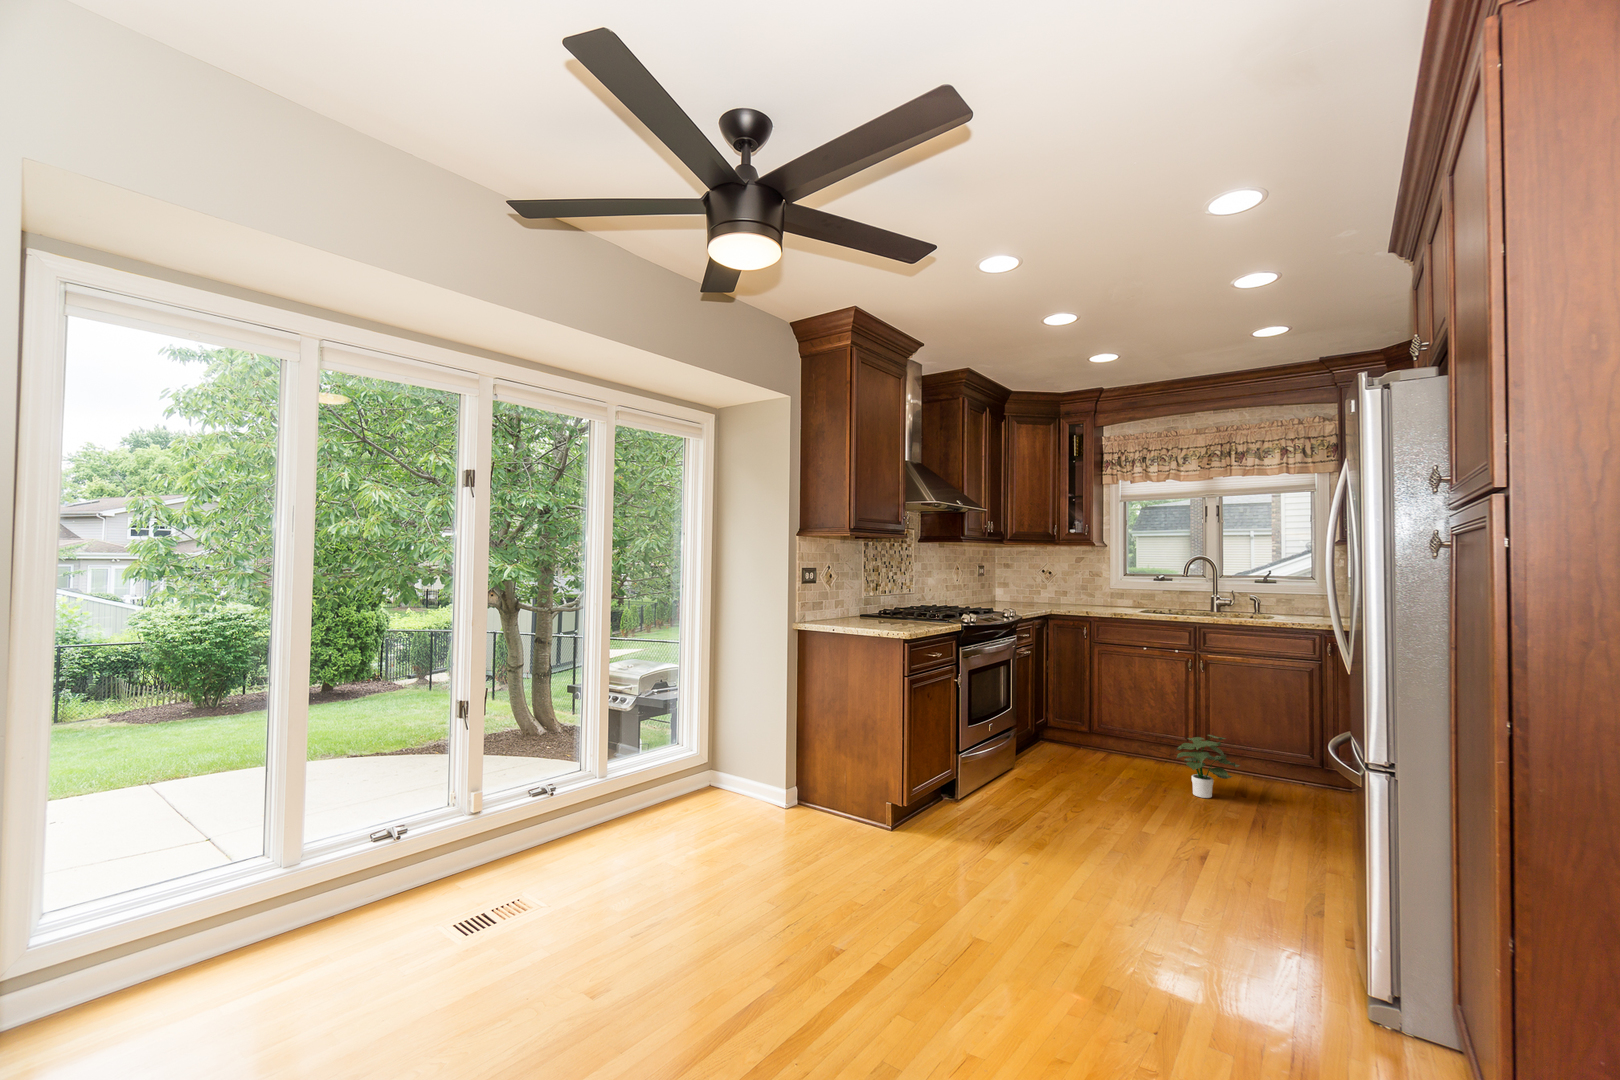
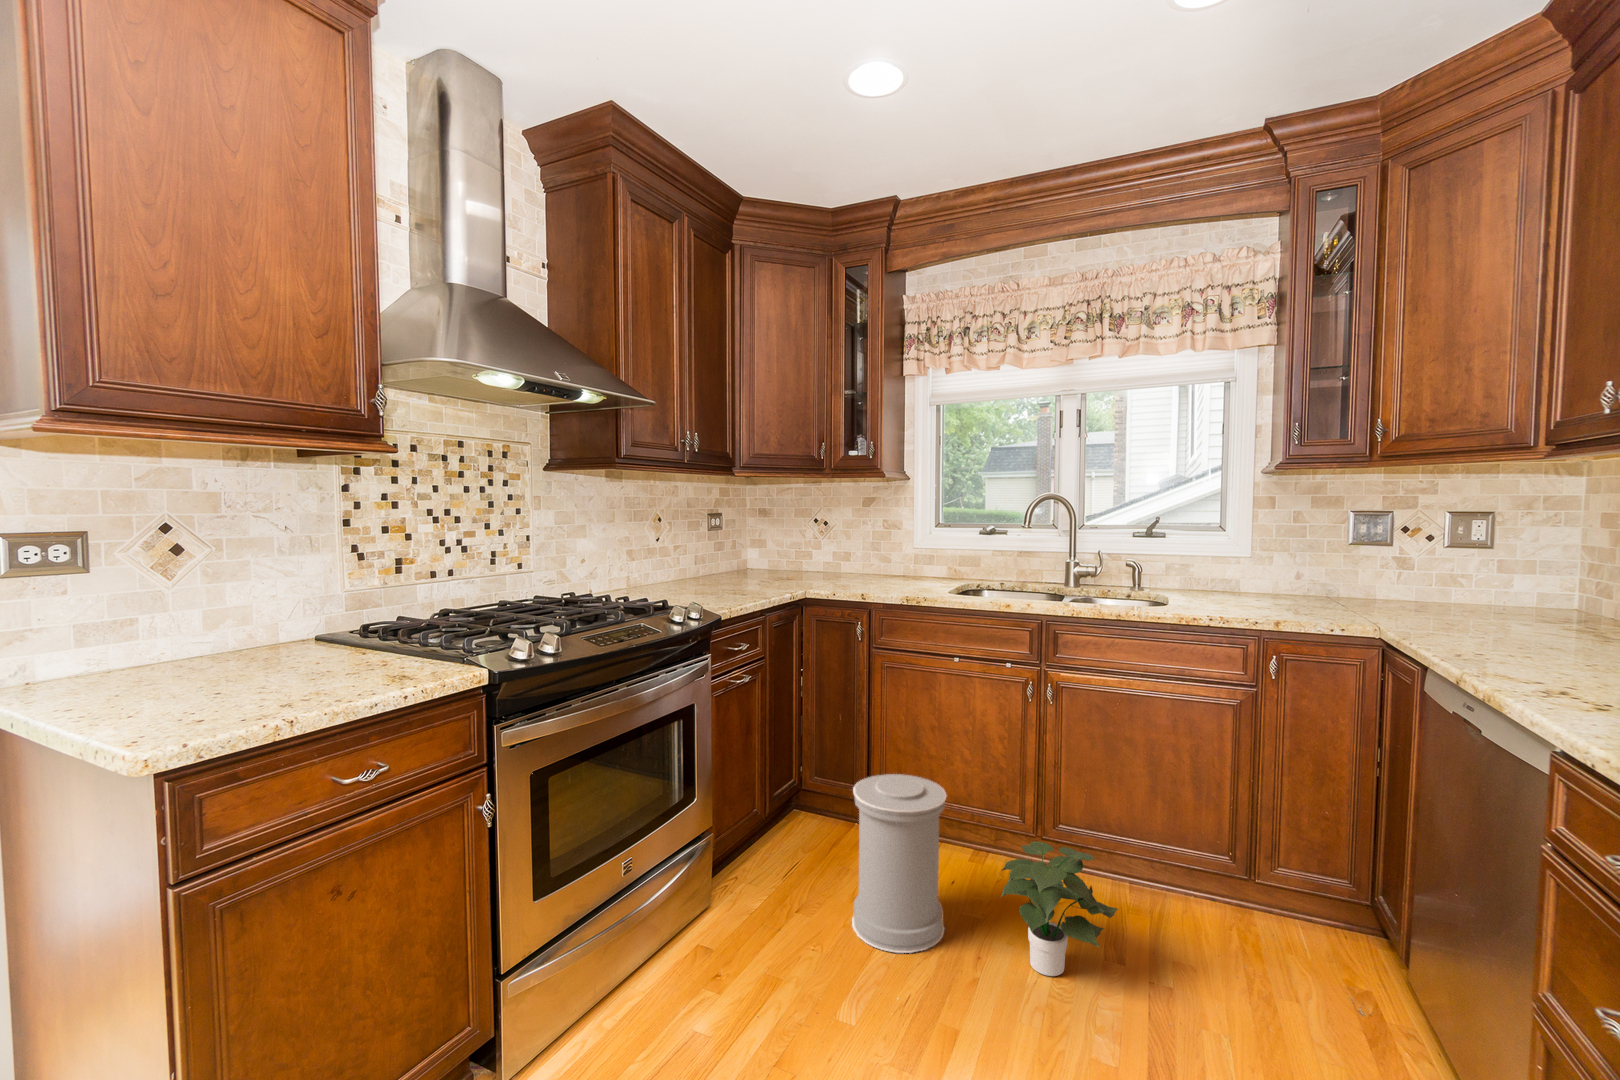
trash can: none [1092,703,1144,787] -> present [852,774,946,953]

